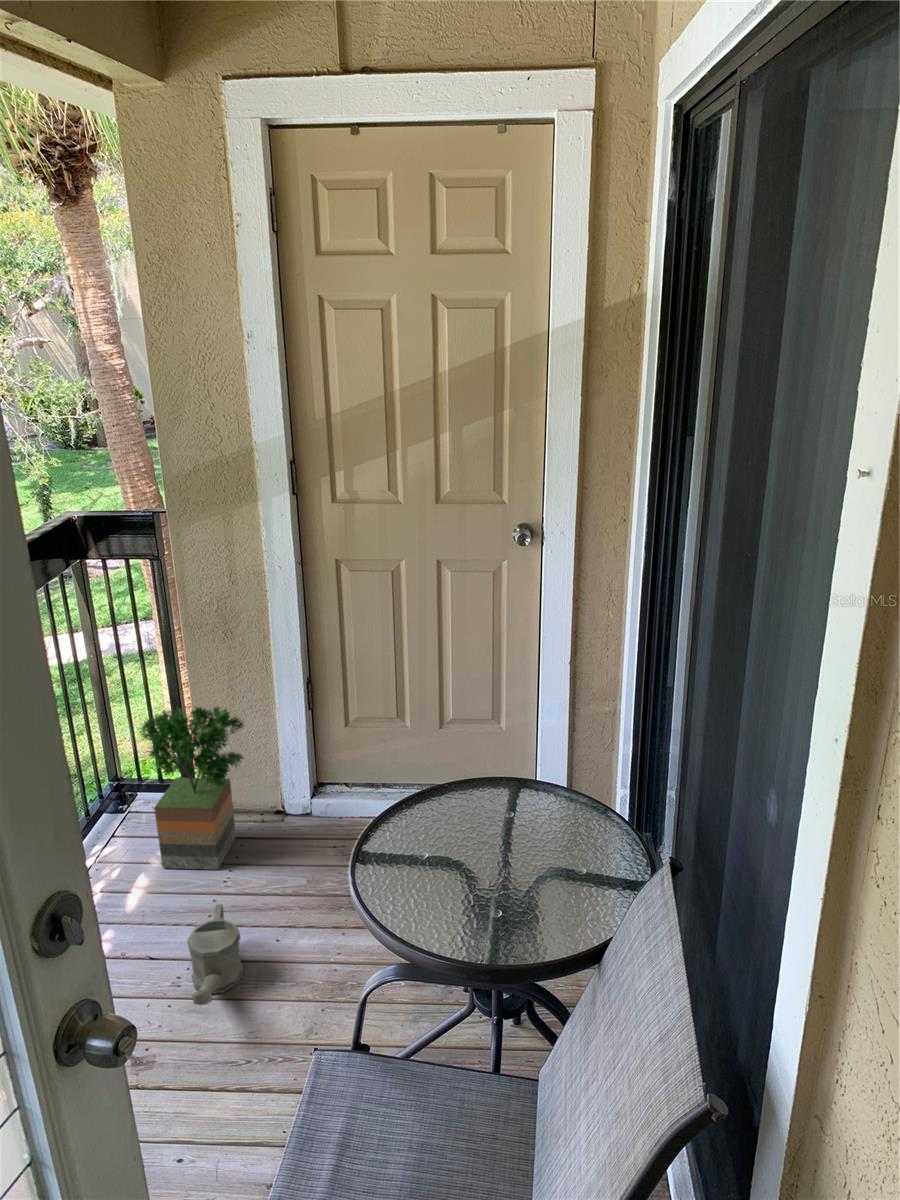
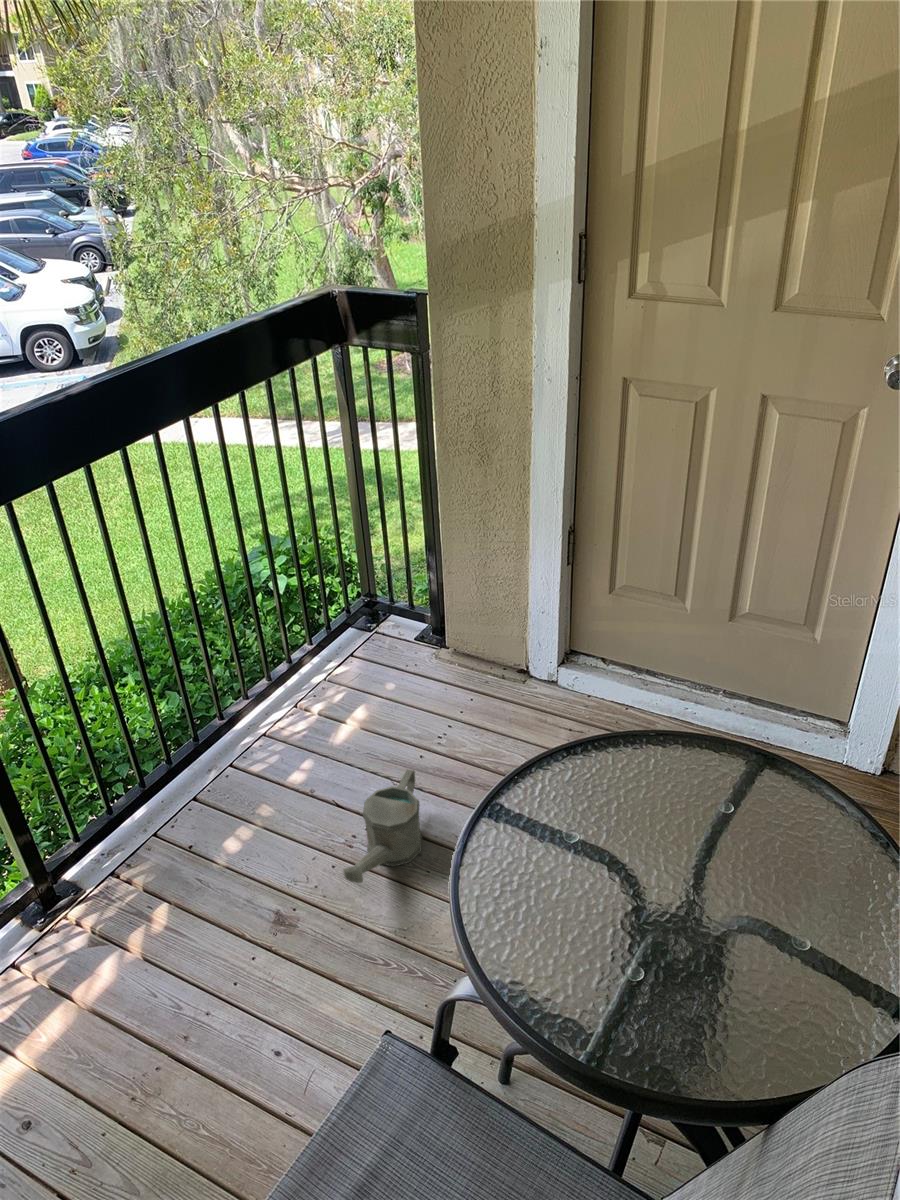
potted tree: present [140,706,244,870] -> none [366,534,488,722]

